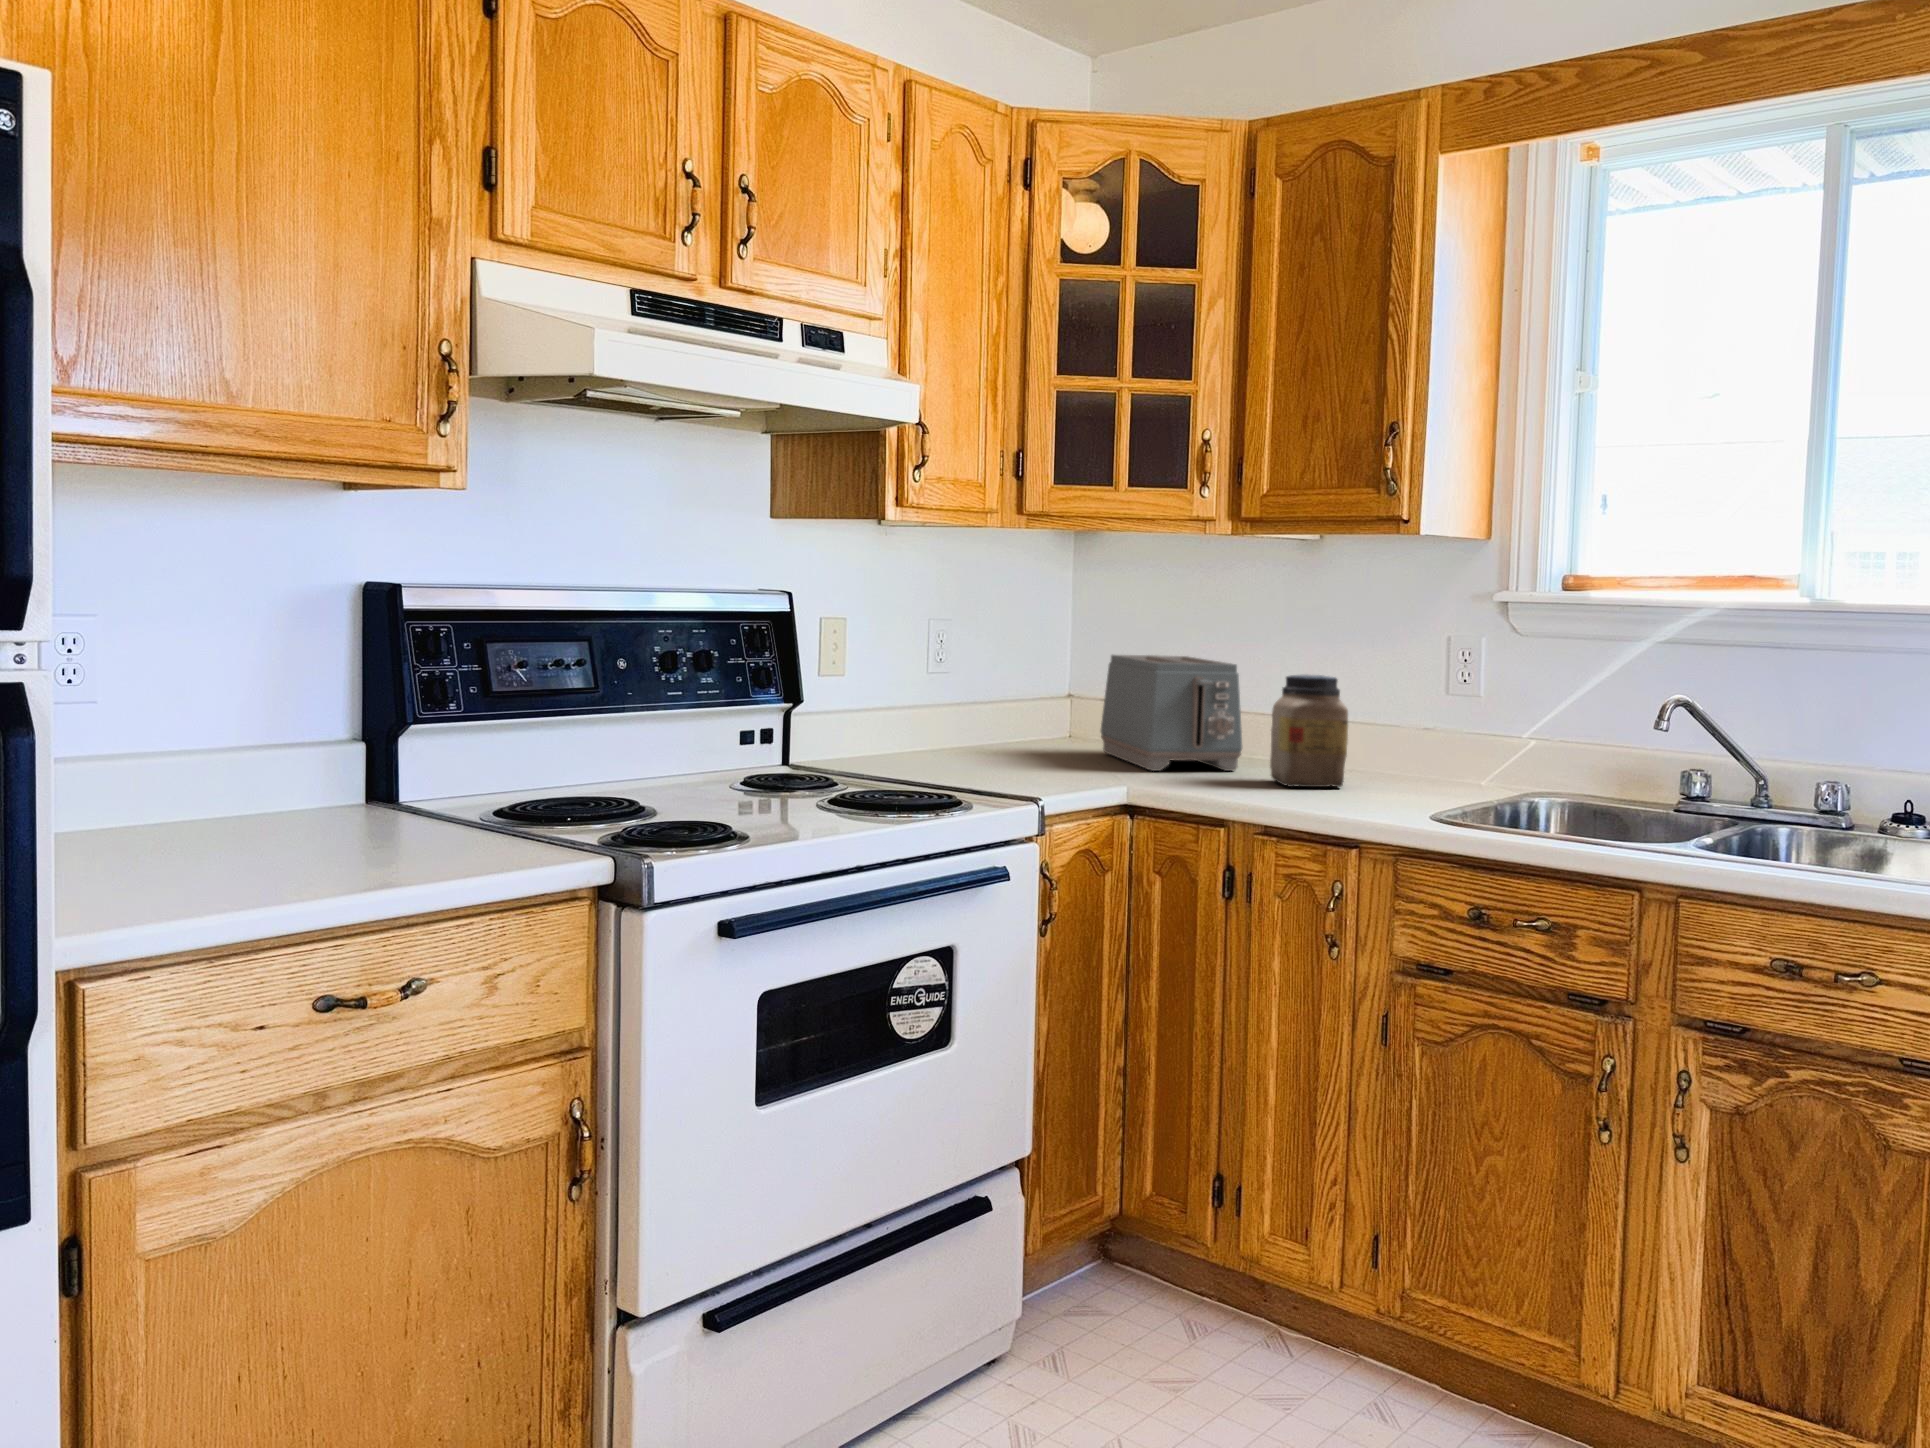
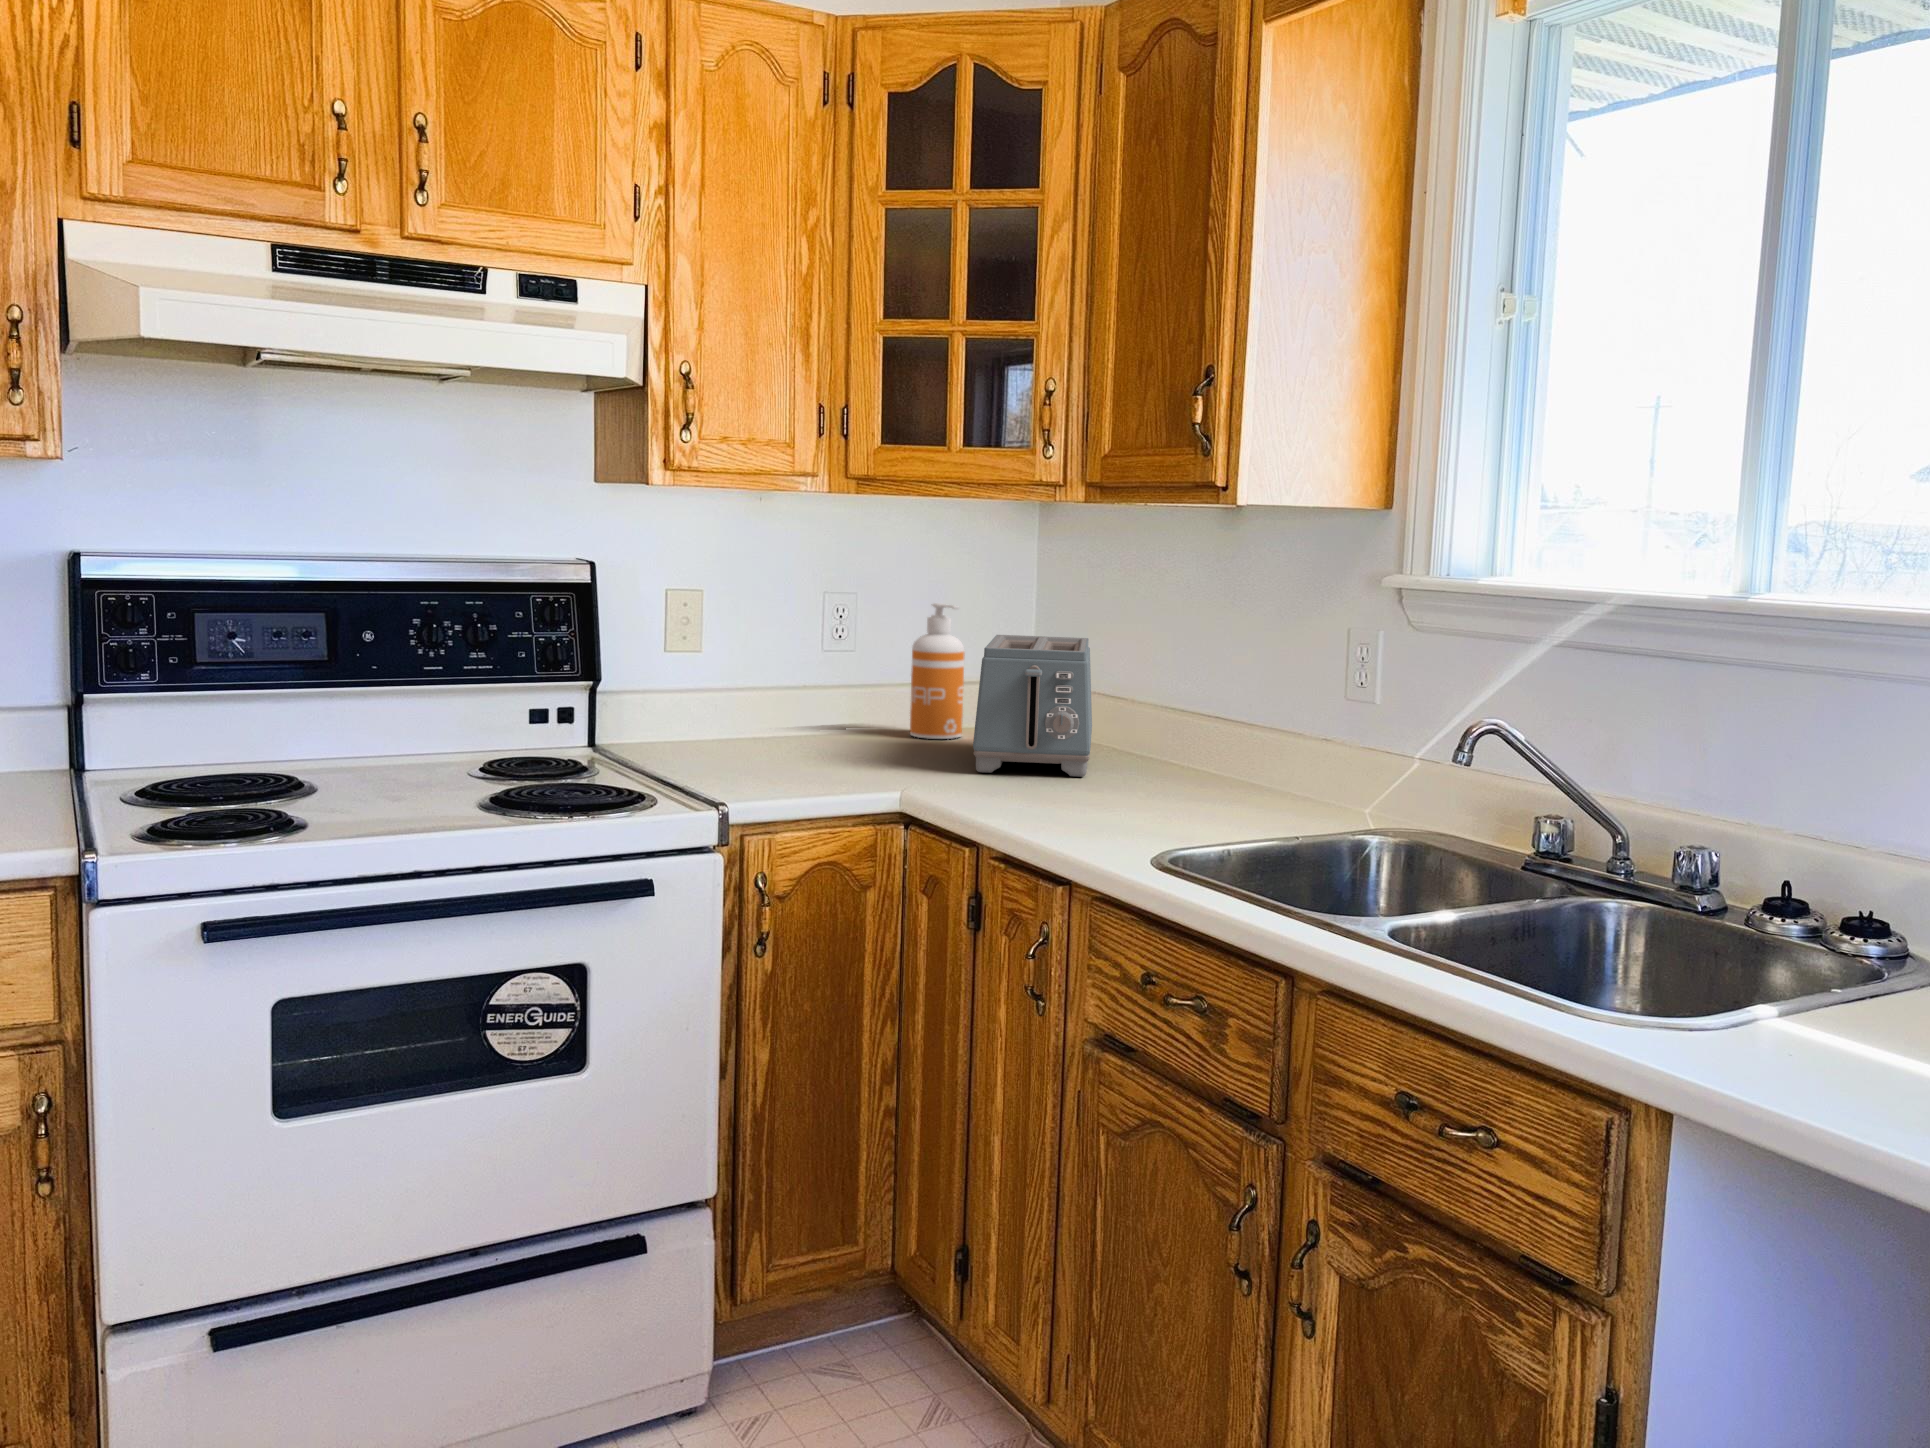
soap dispenser: none [1013,629,1063,749] -> present [910,603,964,739]
jar: present [1270,674,1348,787] -> none [1082,669,1165,806]

